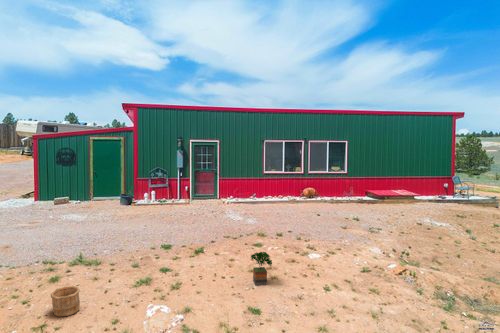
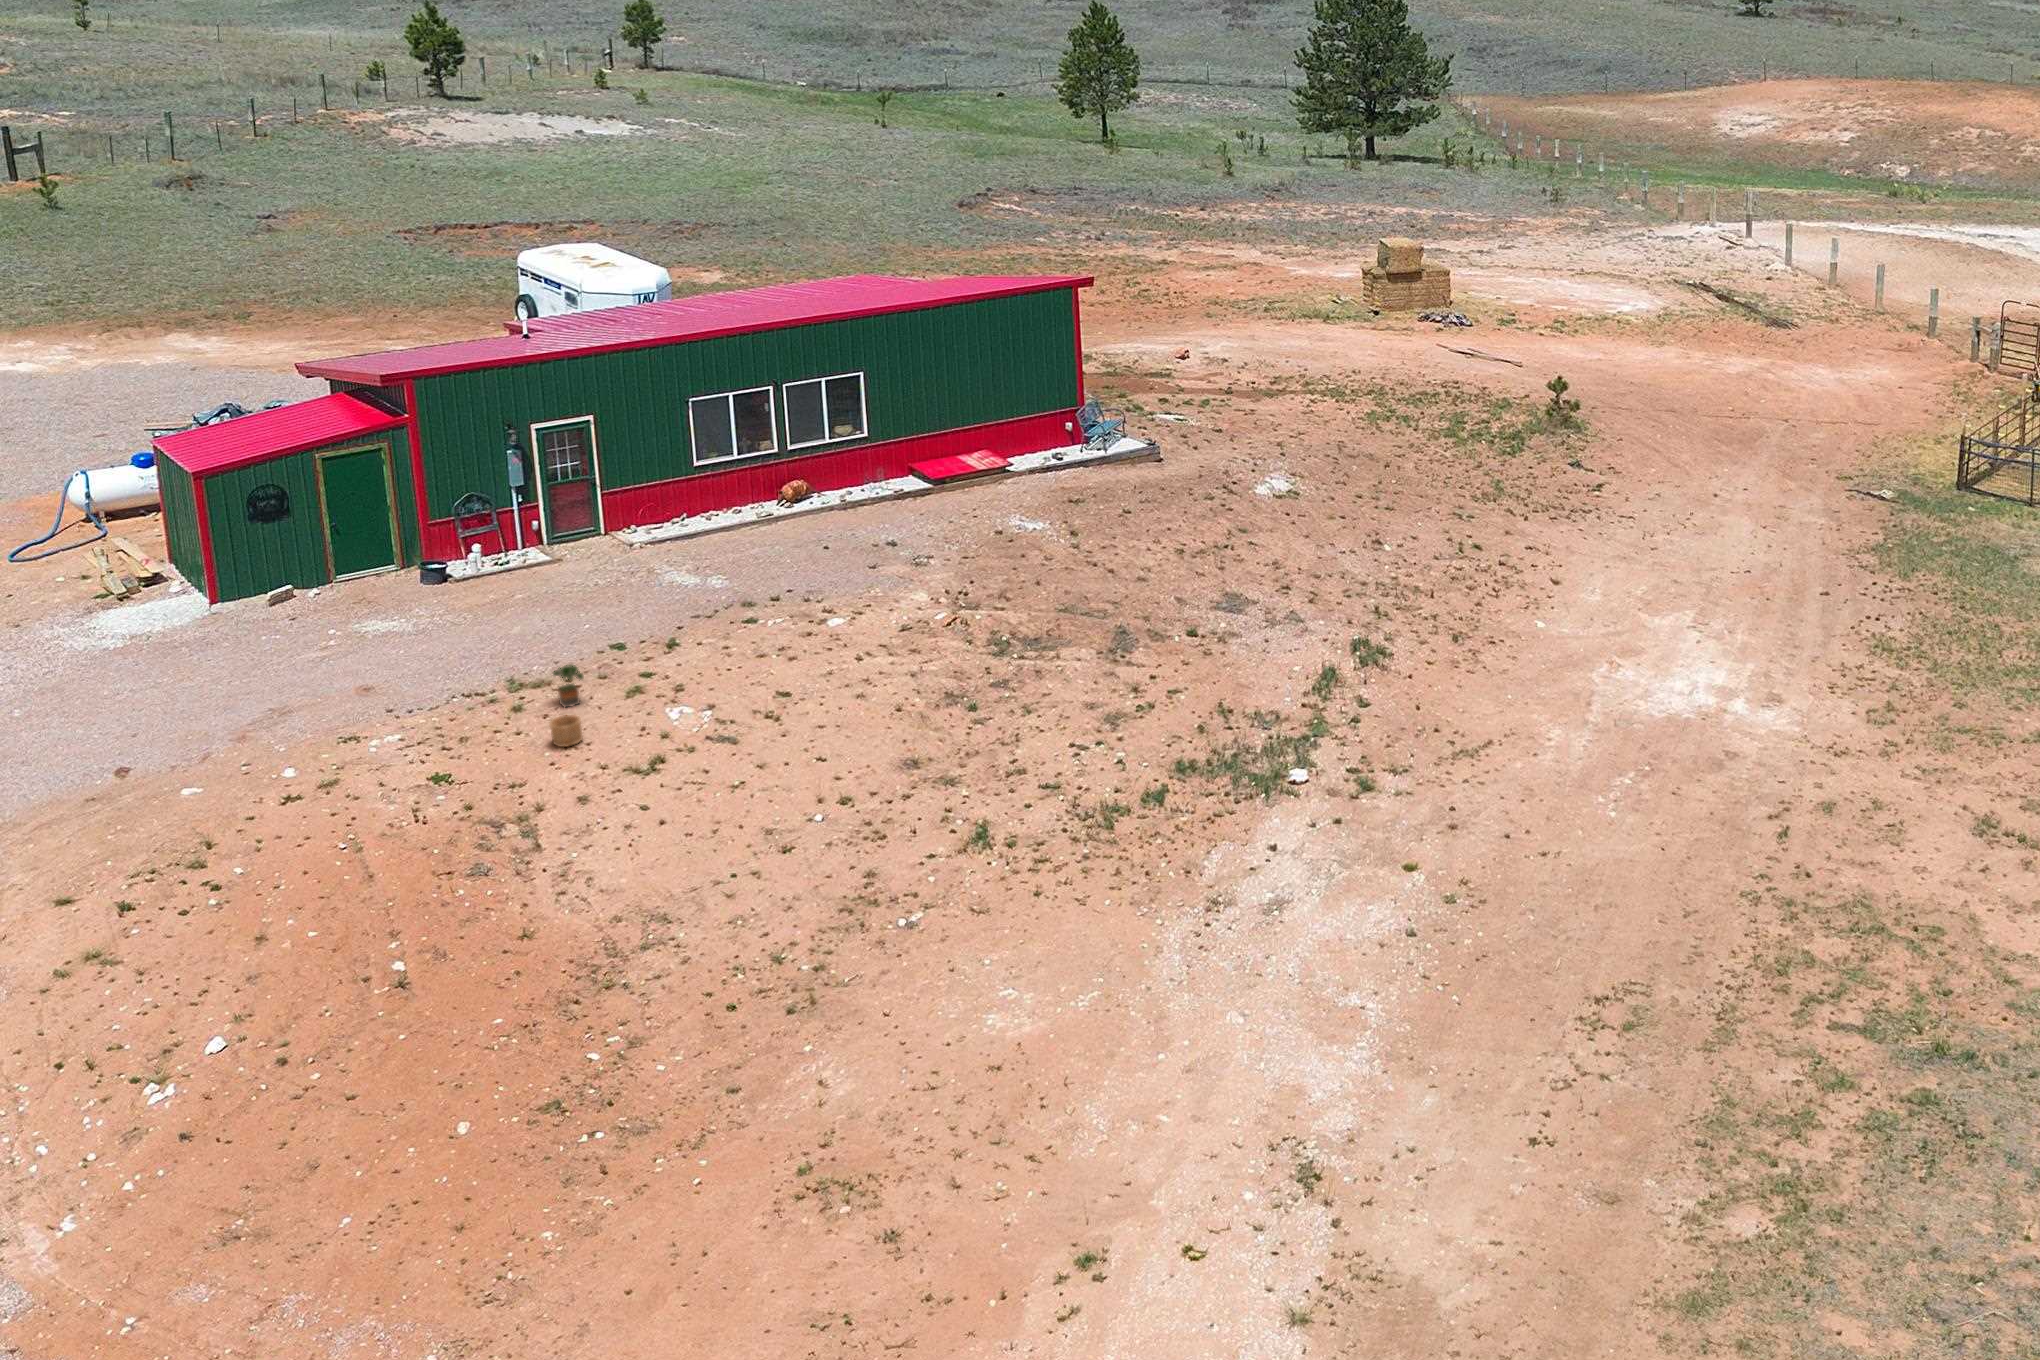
potted tree: present [251,252,272,286] -> present [553,665,583,708]

